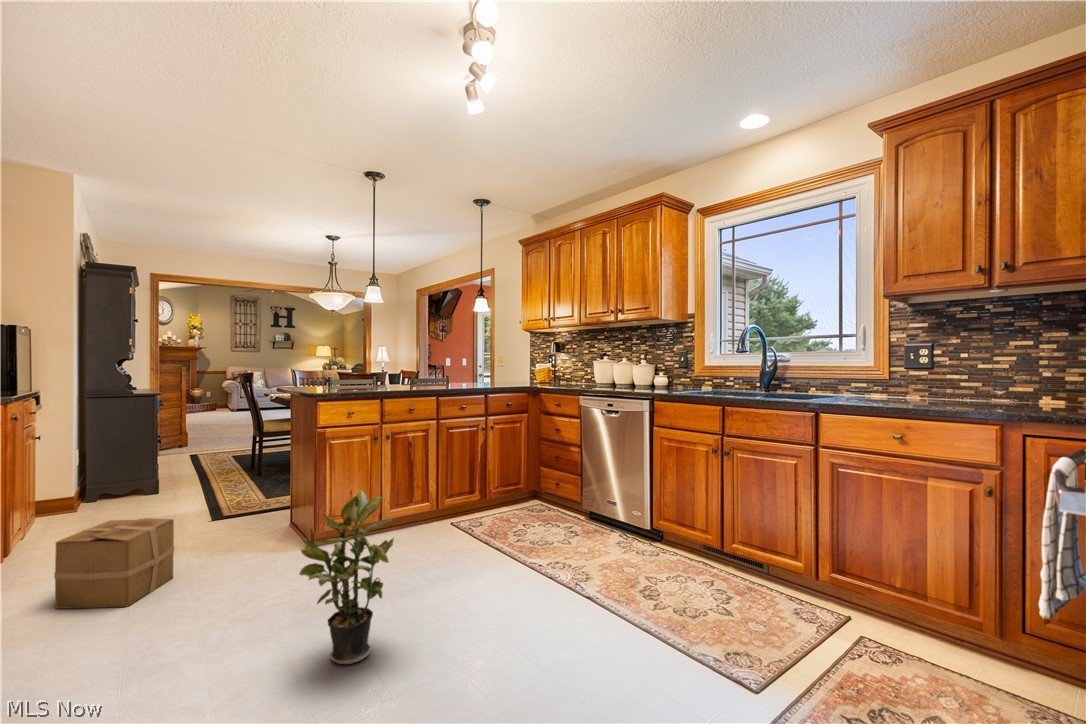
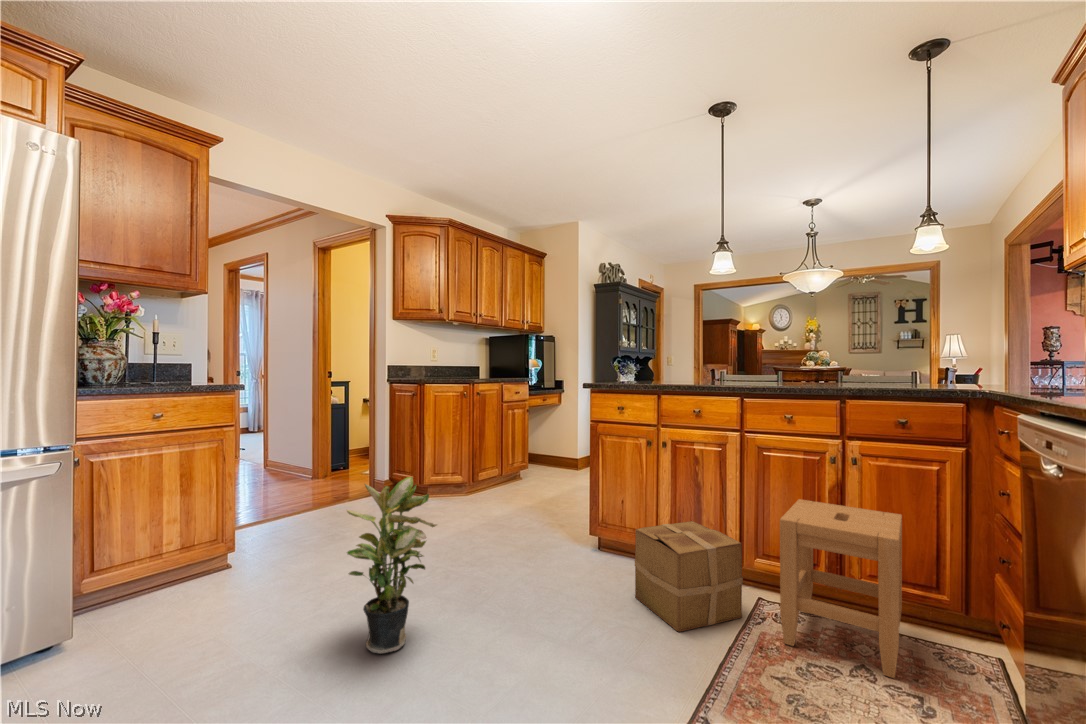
stool: none [472,450,542,531] -> present [780,499,902,678]
cardboard box: present [54,518,174,609] -> present [635,521,743,632]

